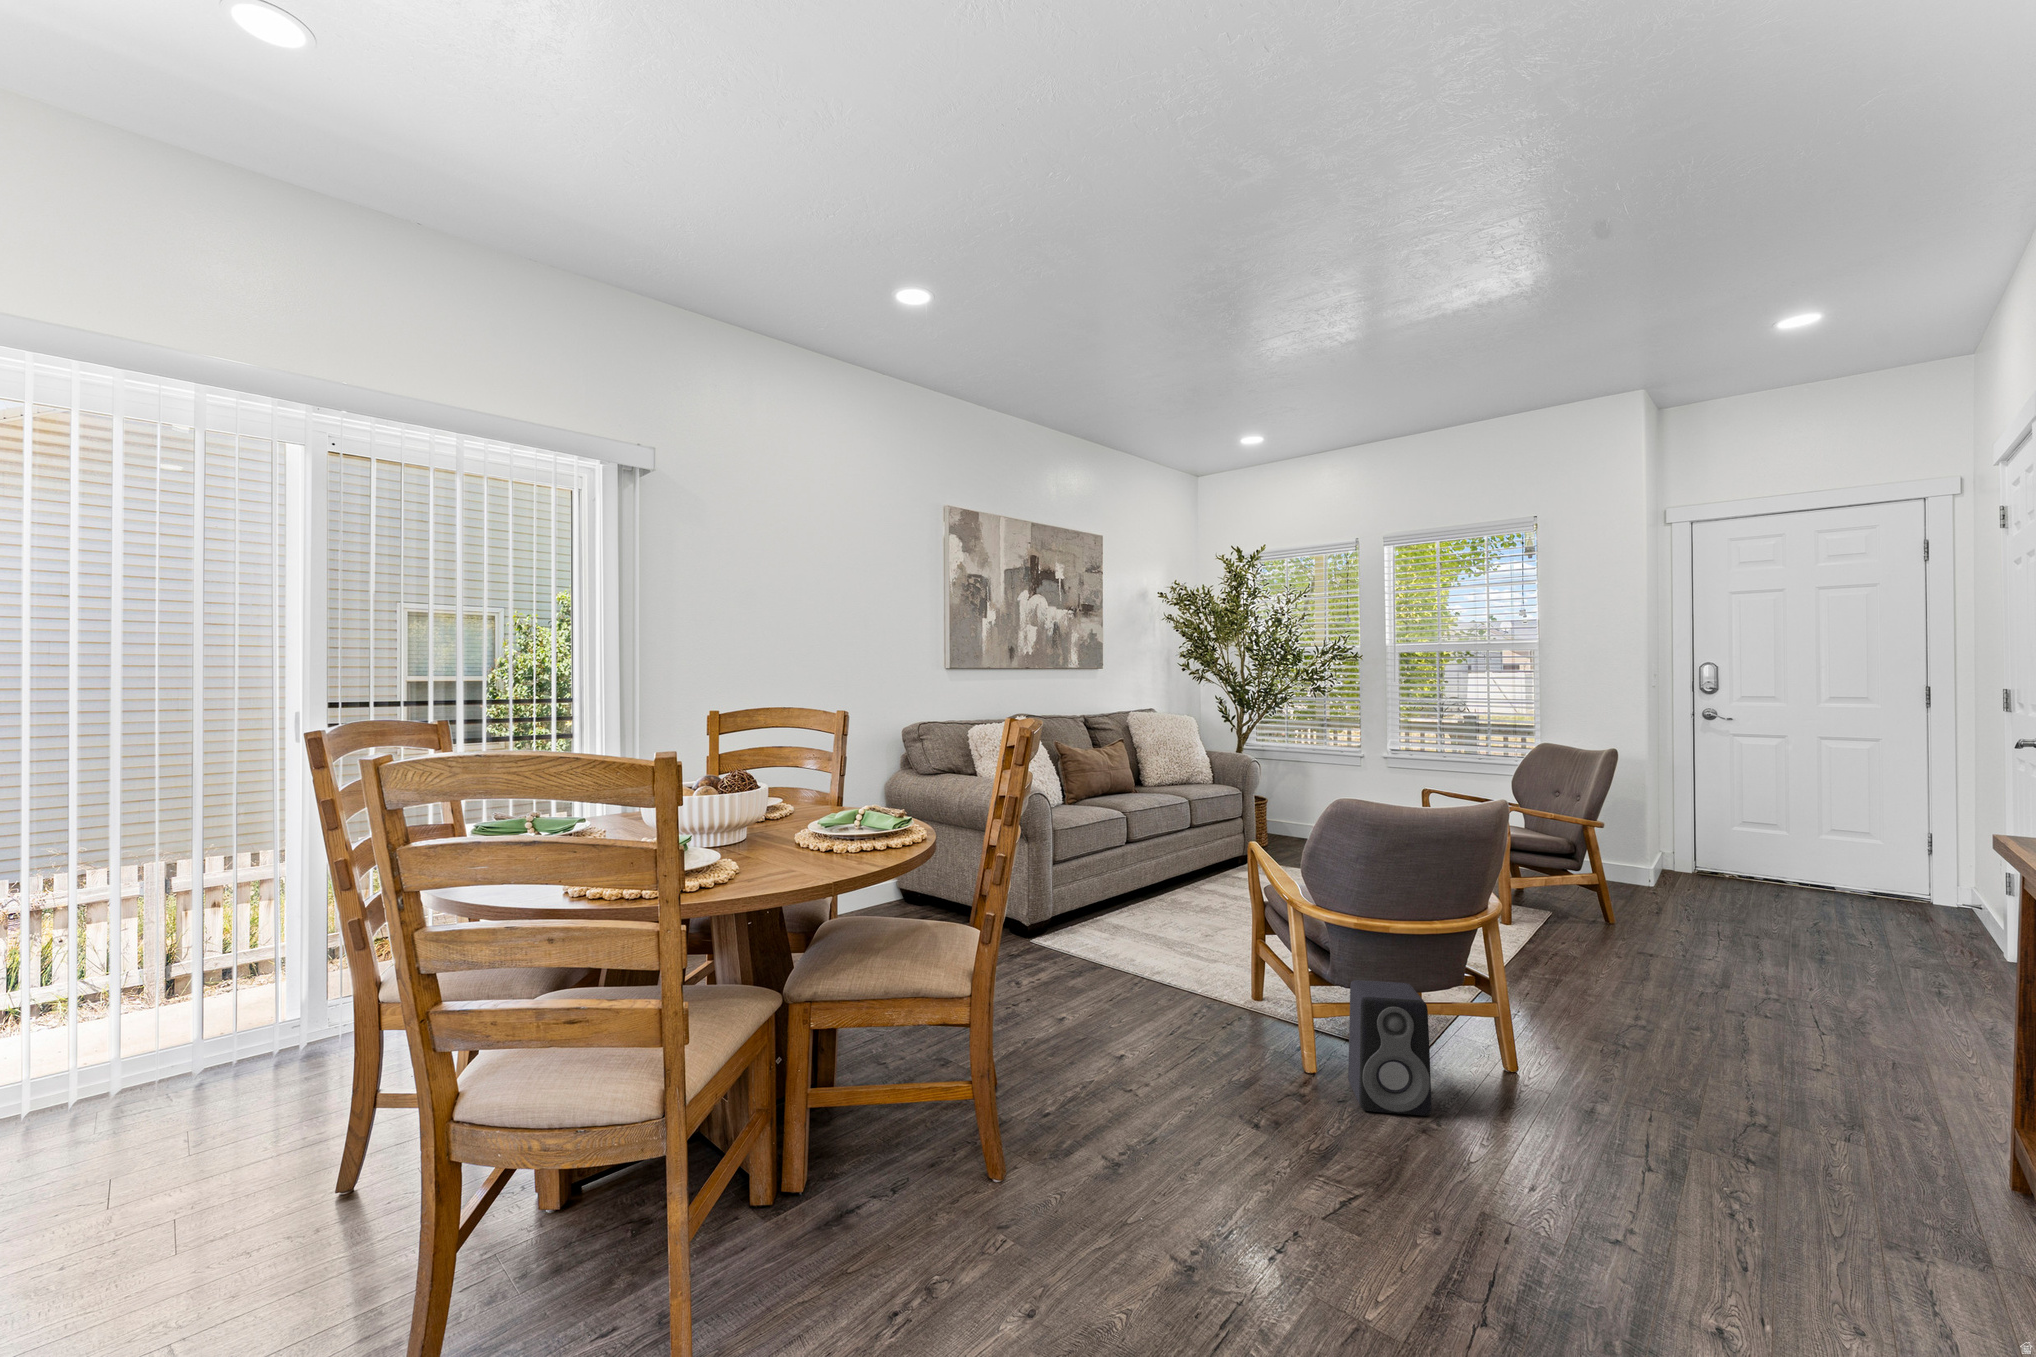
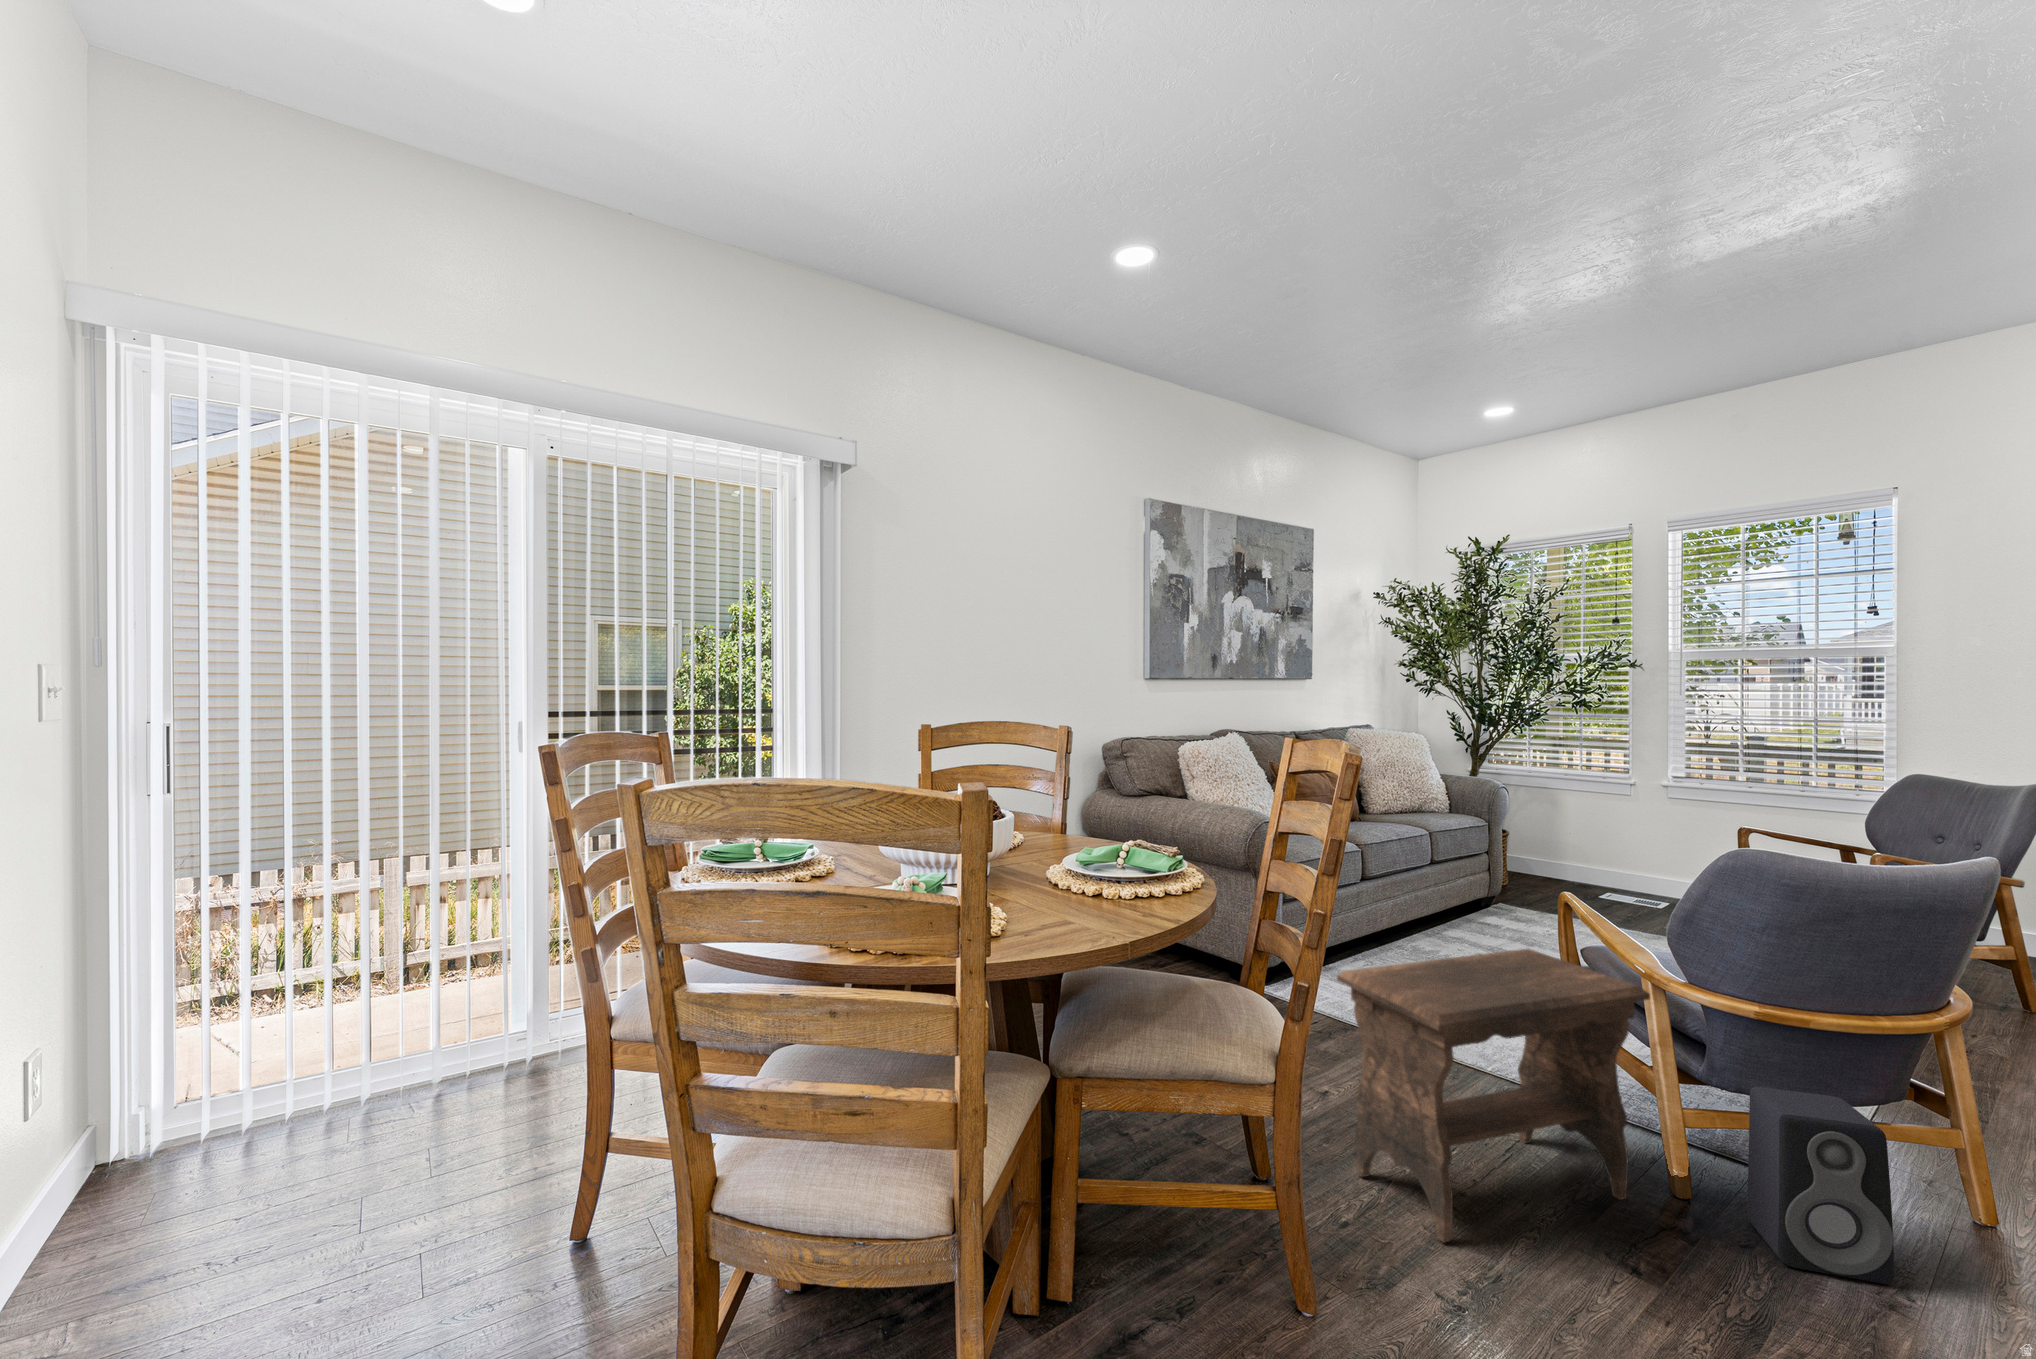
footstool: none [1053,887,1285,1119] -> present [1337,949,1650,1242]

